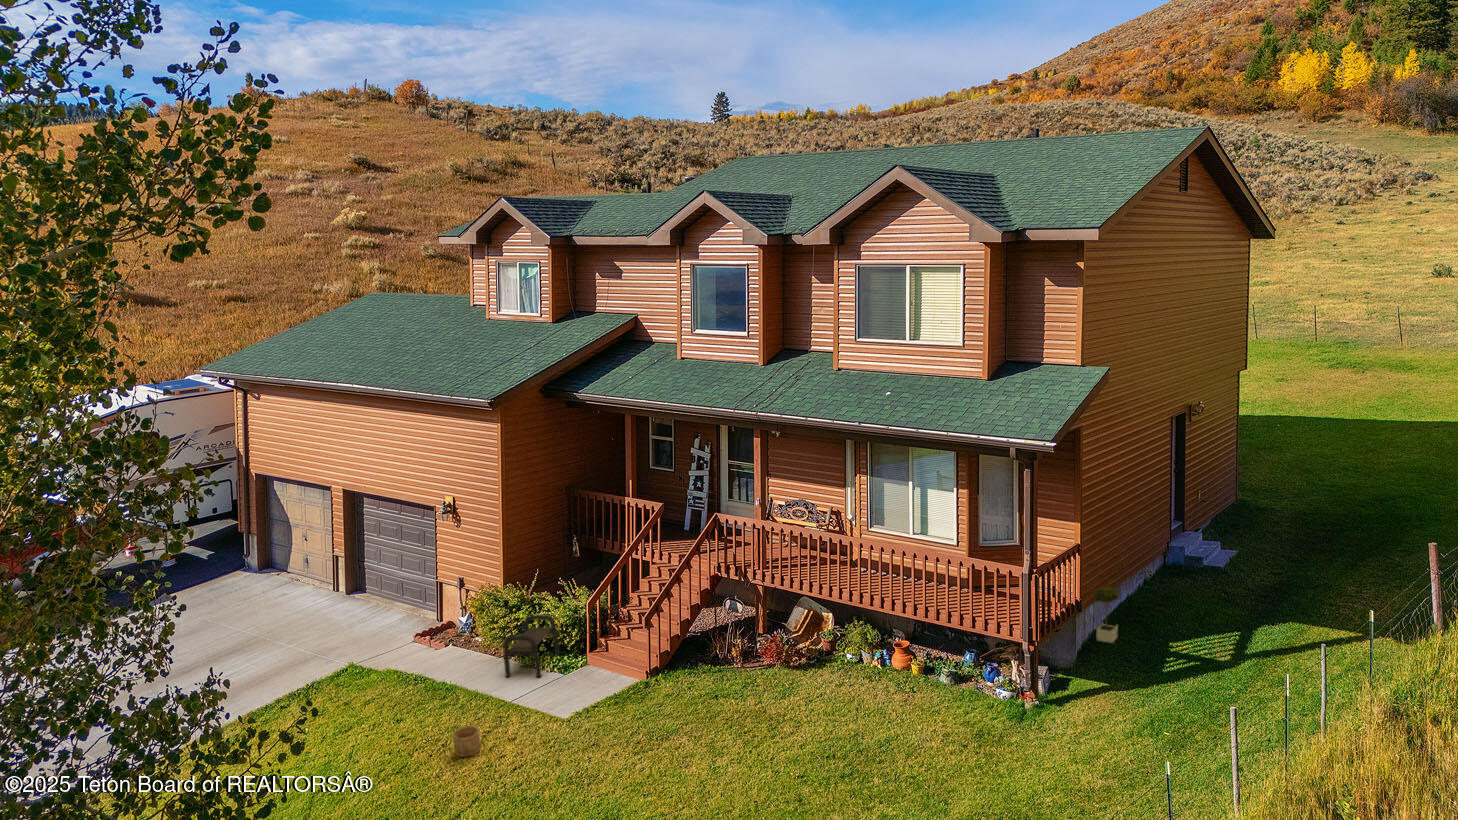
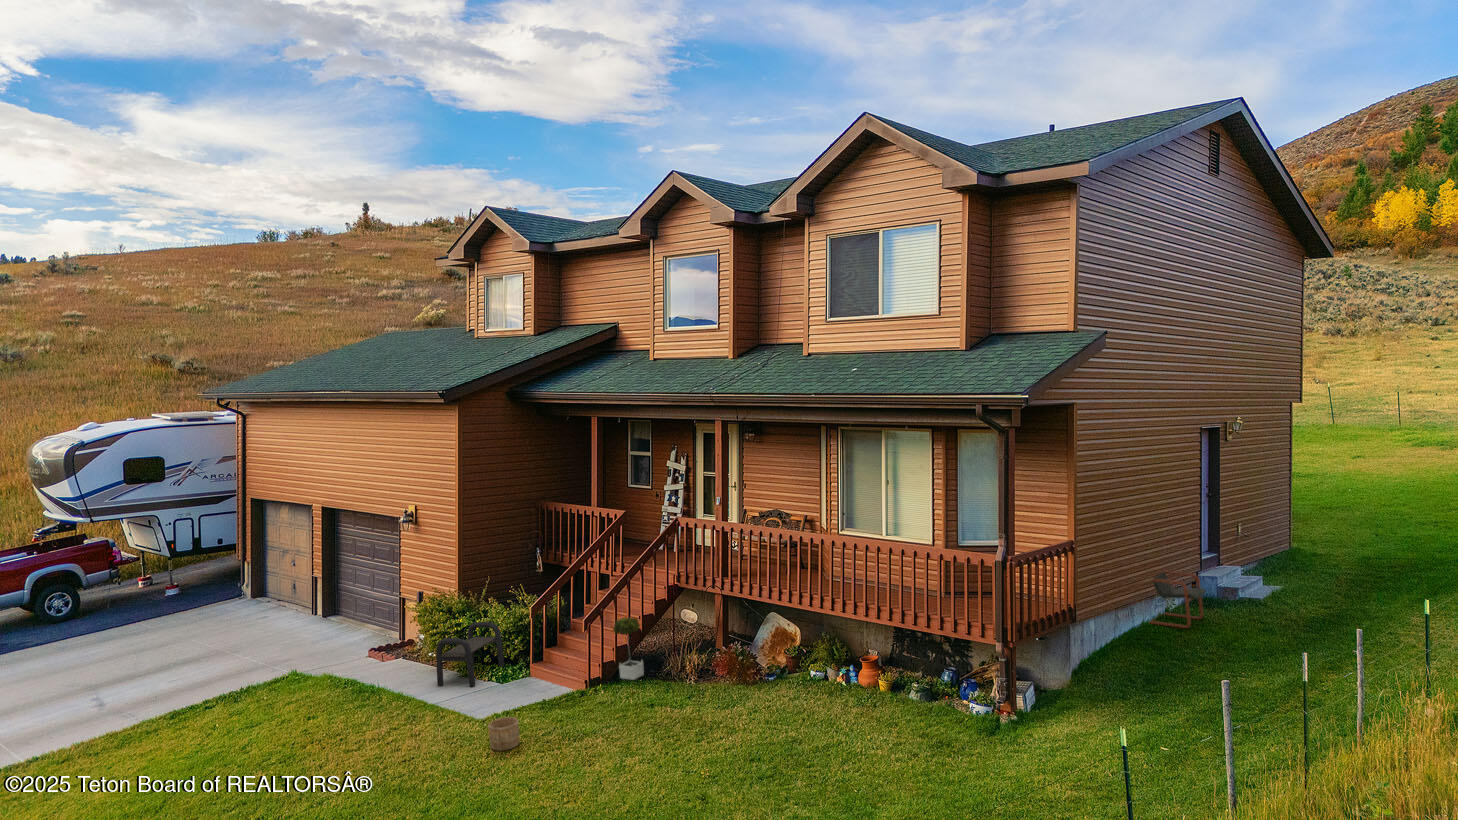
armchair: none [1134,541,1191,606] -> present [1150,572,1206,628]
potted tree: present [1094,587,1119,643] -> present [613,617,644,680]
wooden bucket: present [452,726,480,757] -> present [488,717,520,751]

